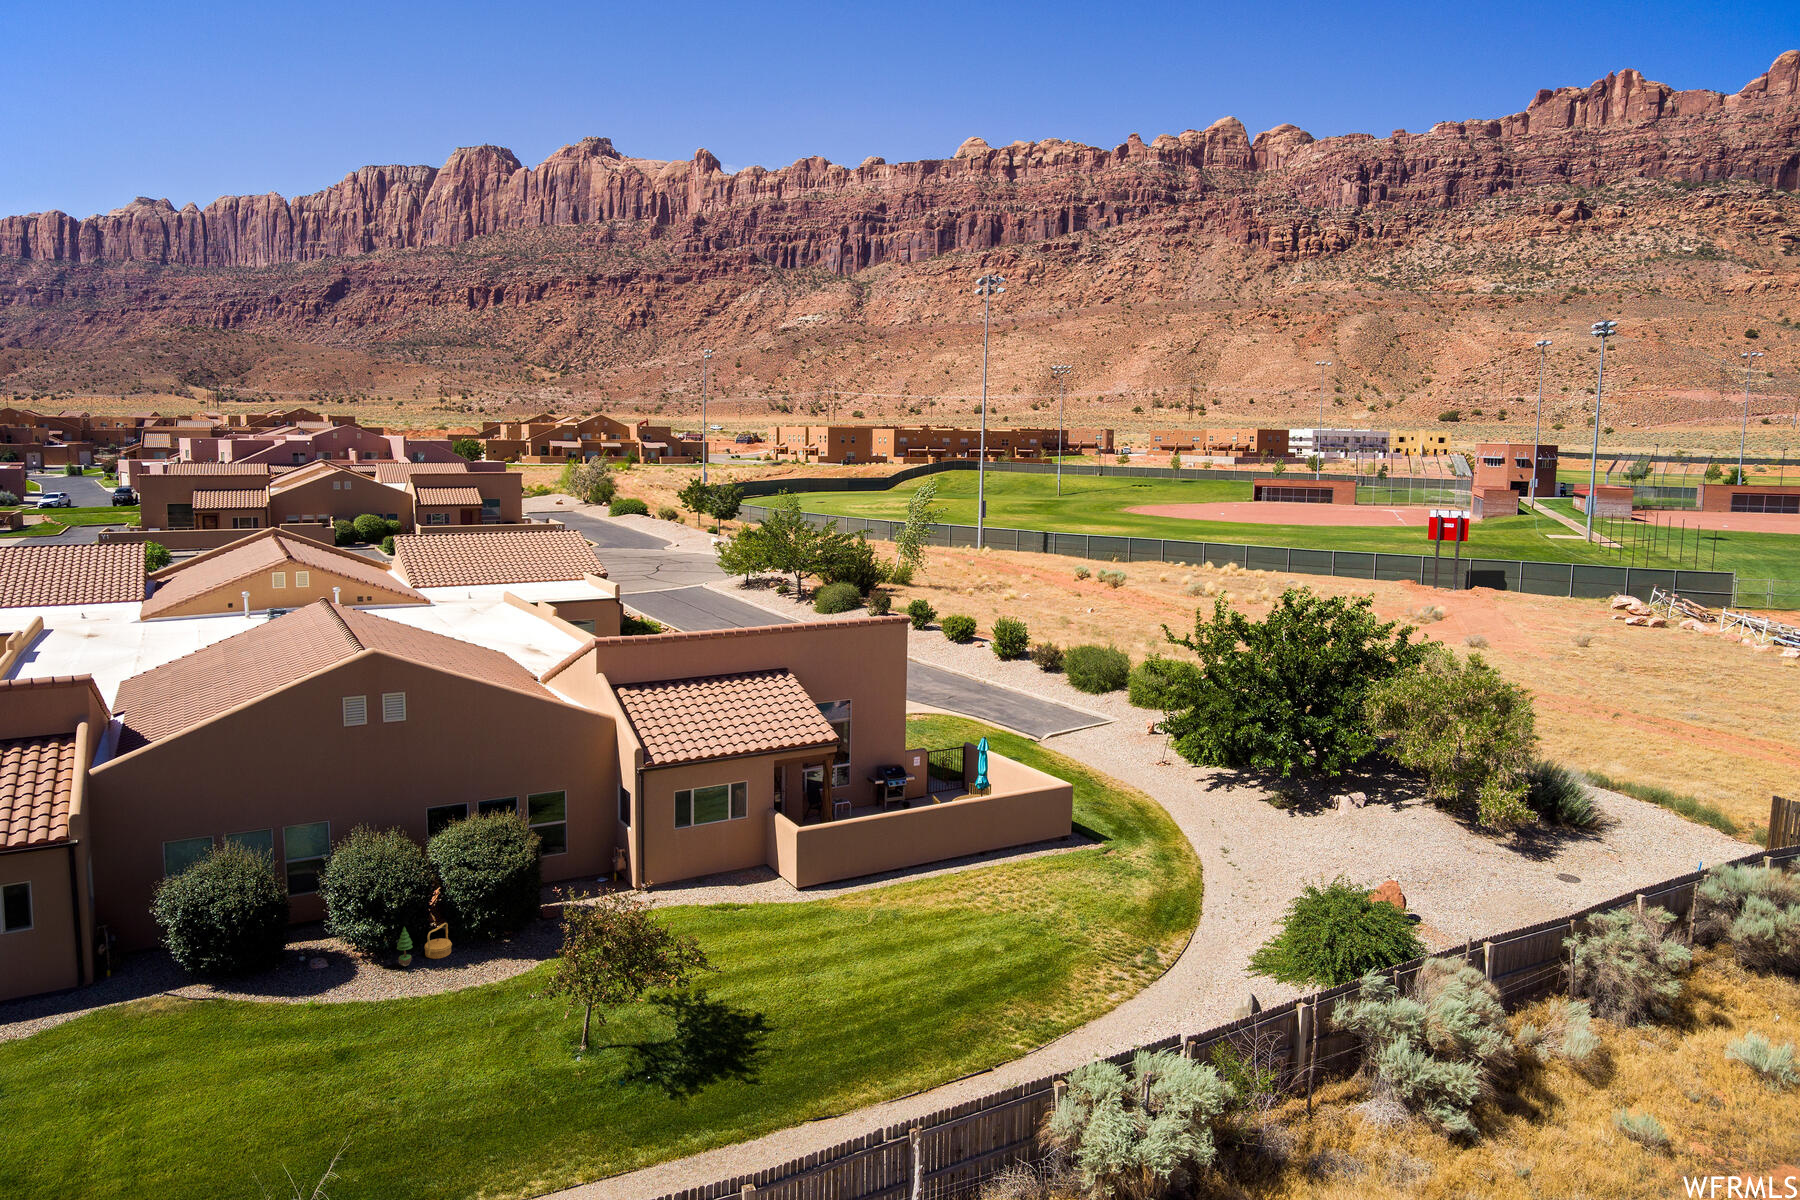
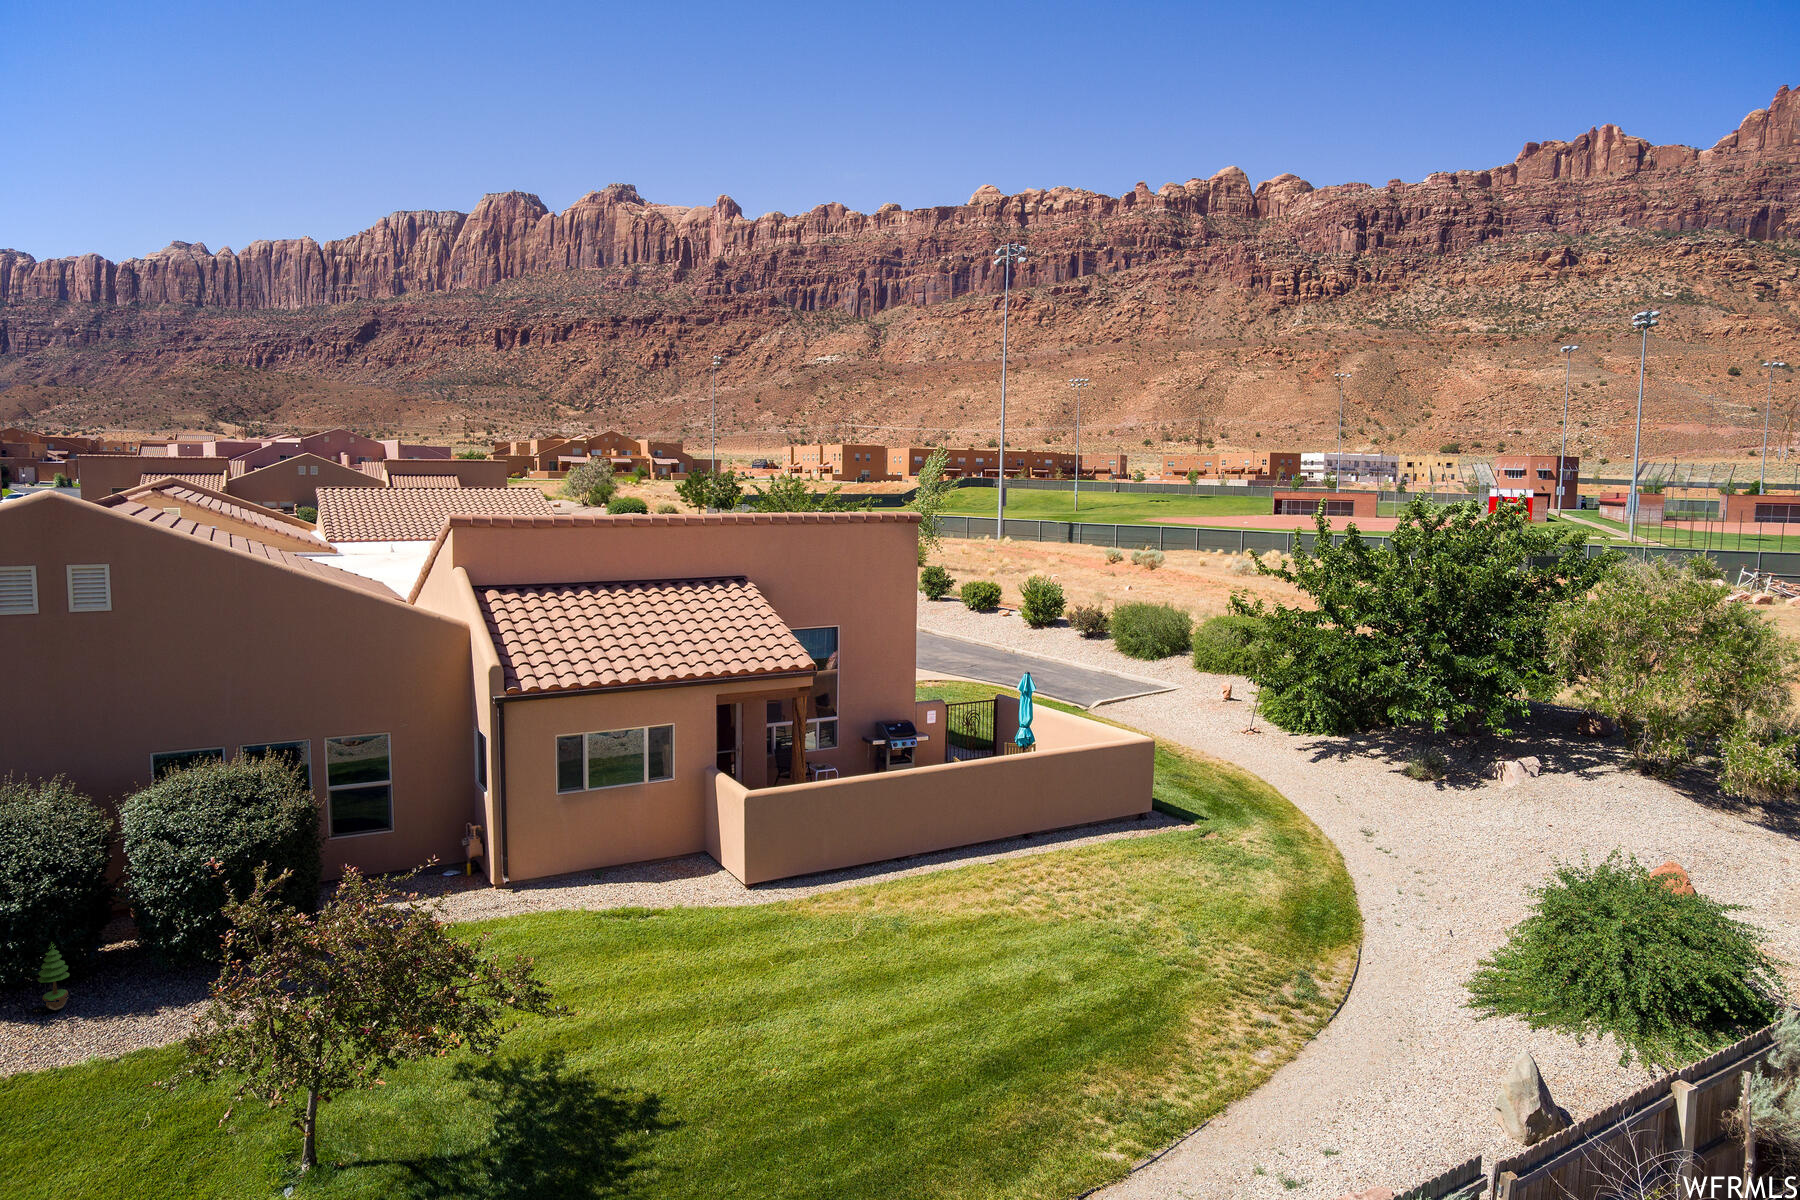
woven basket: present [425,923,452,959] -> none [103,936,154,996]

